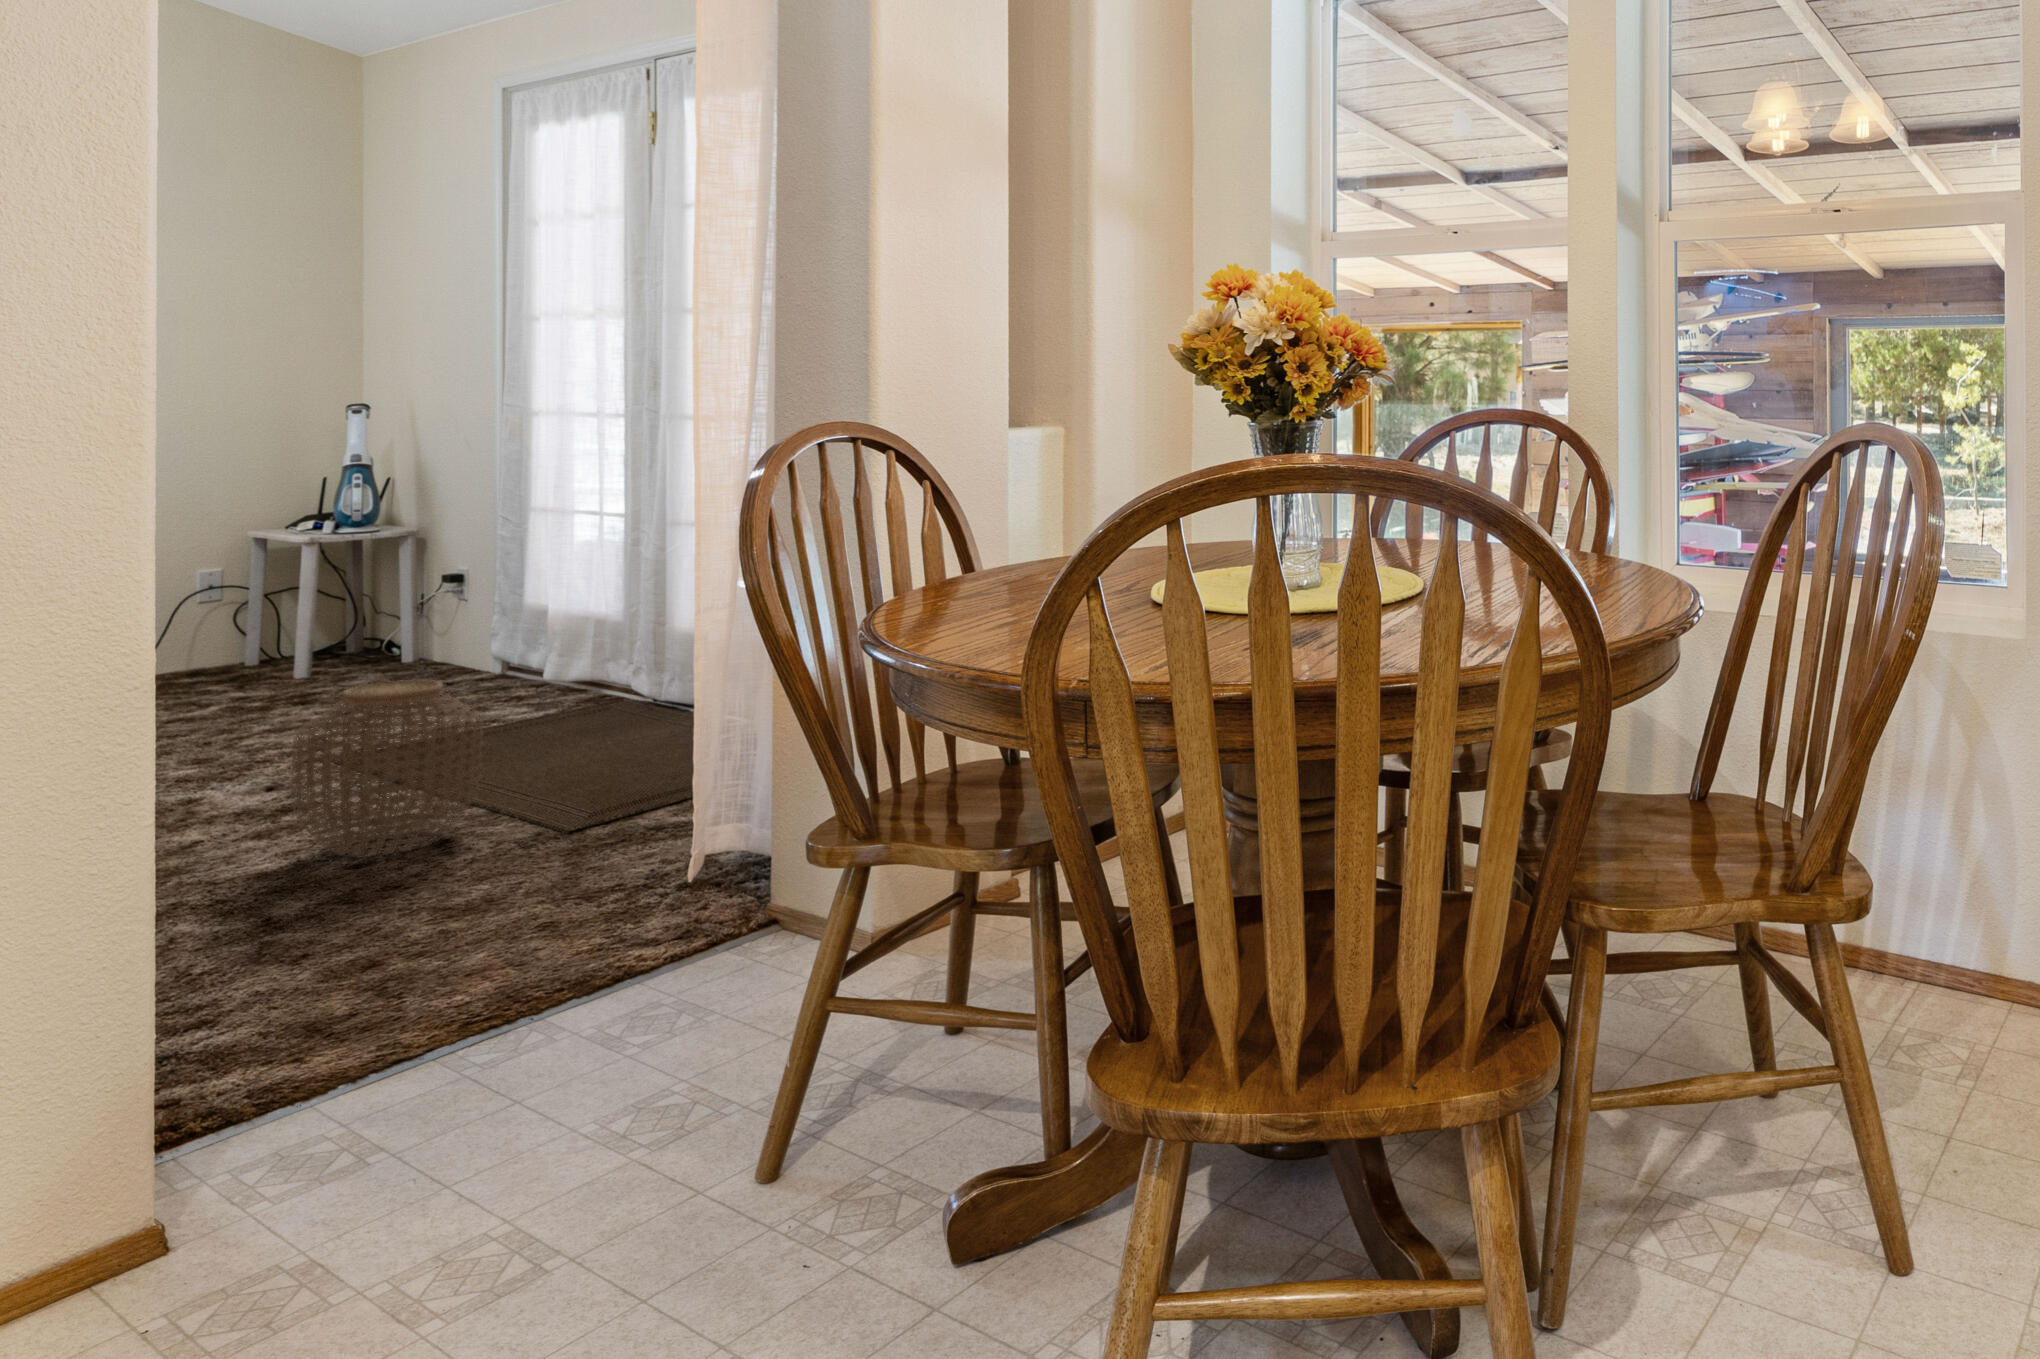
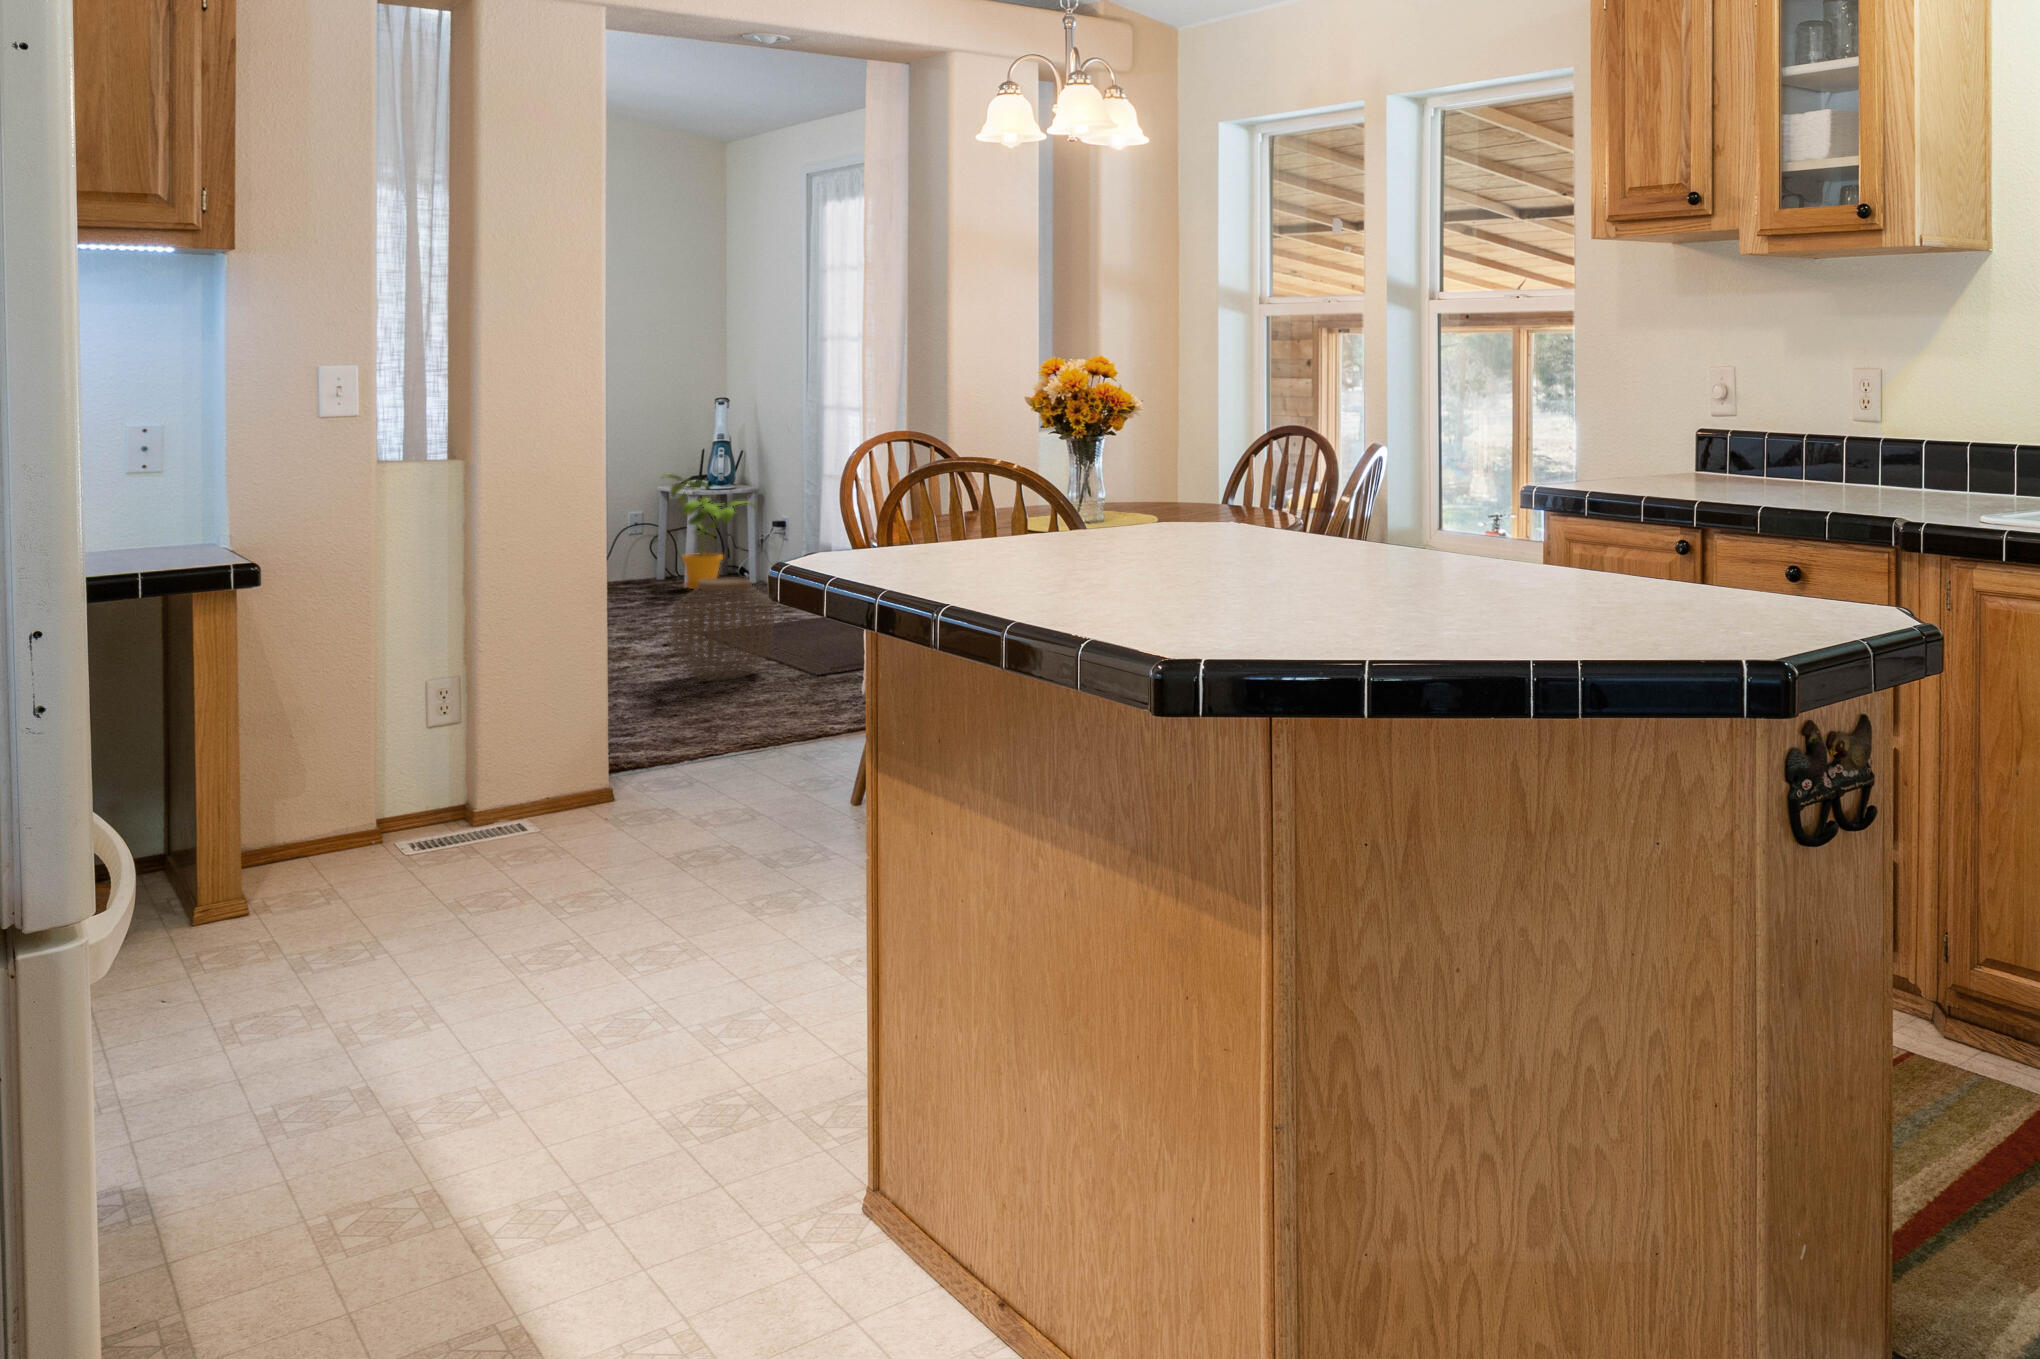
house plant: none [255,513,413,677] -> present [662,473,755,589]

